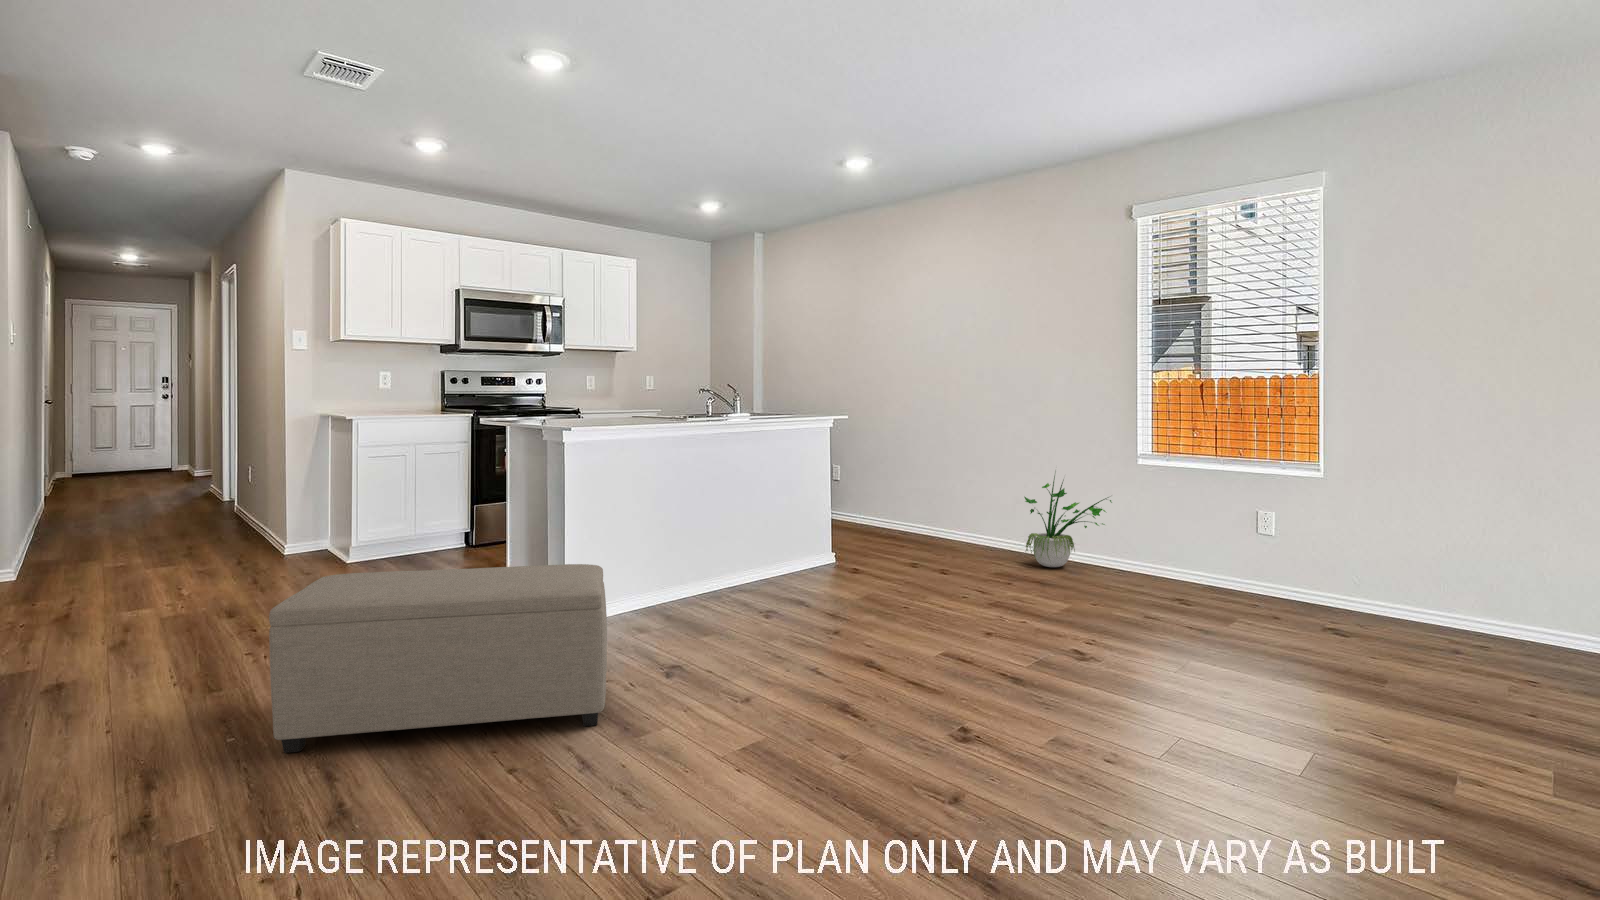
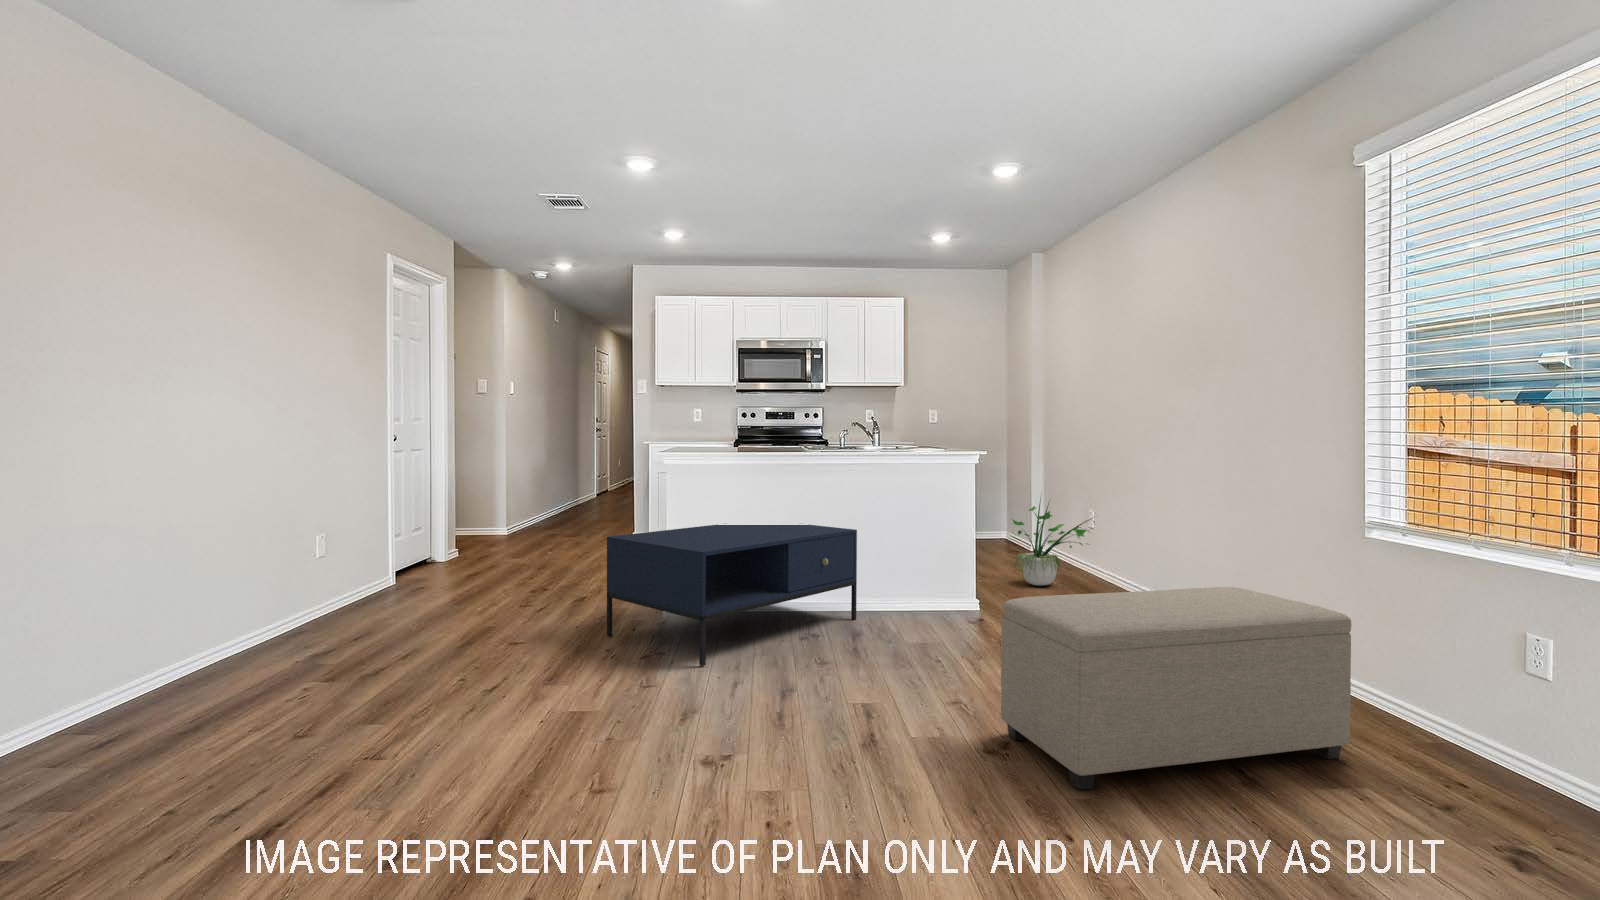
coffee table: none [596,499,859,656] -> present [607,523,857,666]
ottoman: present [269,564,607,753] -> present [1001,587,1351,790]

